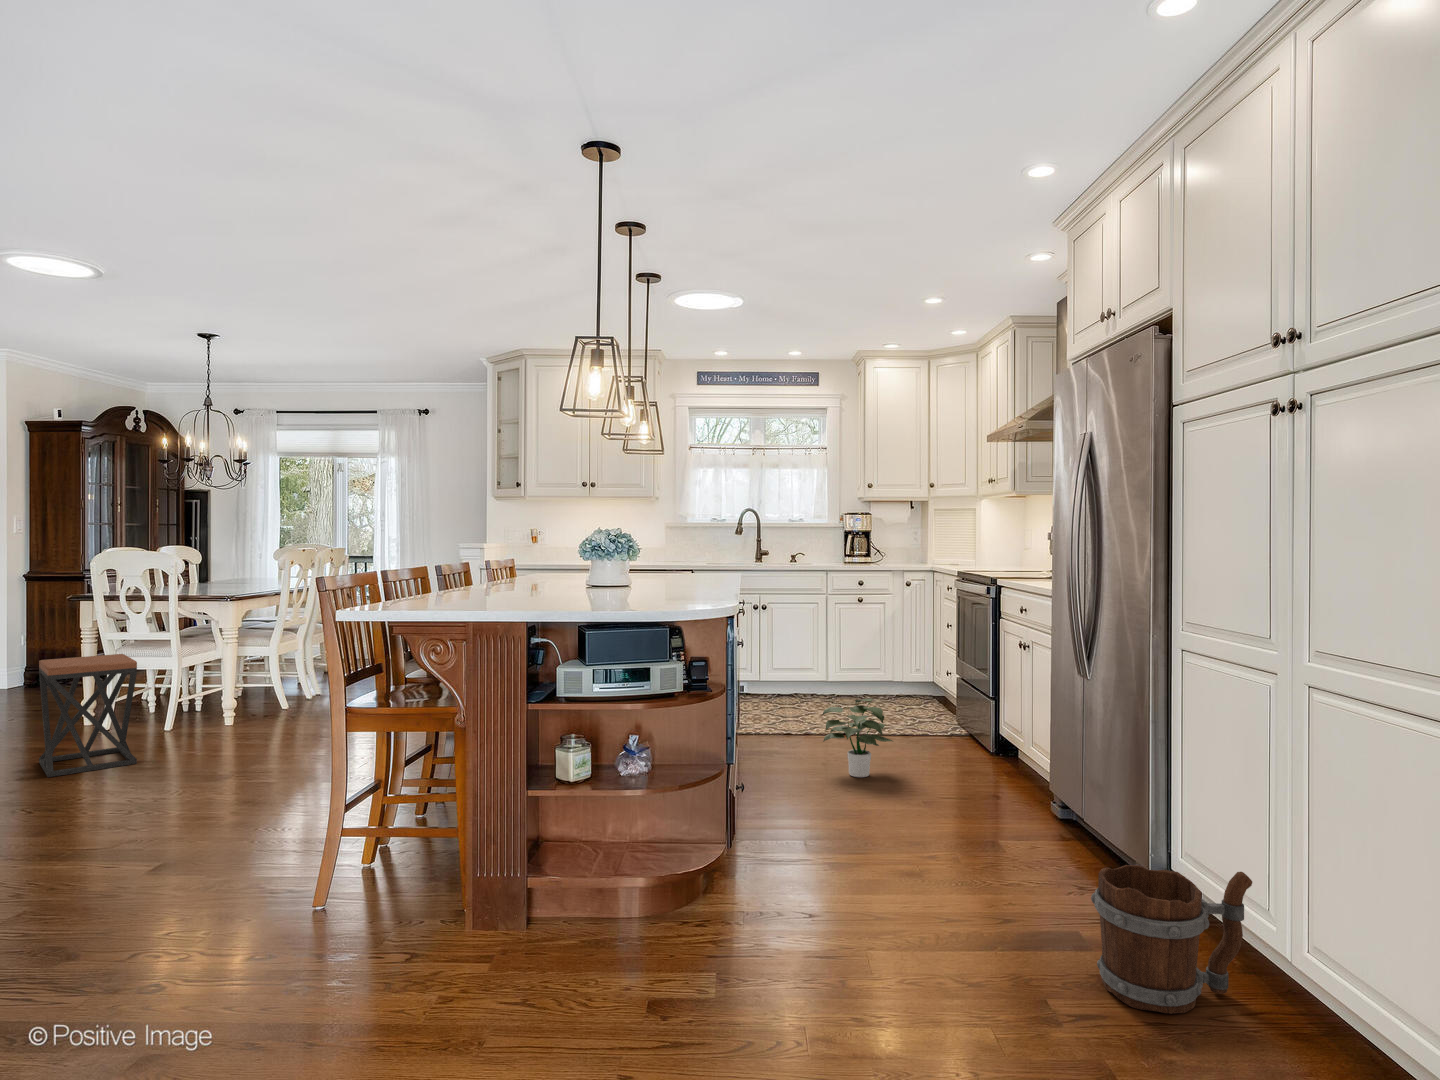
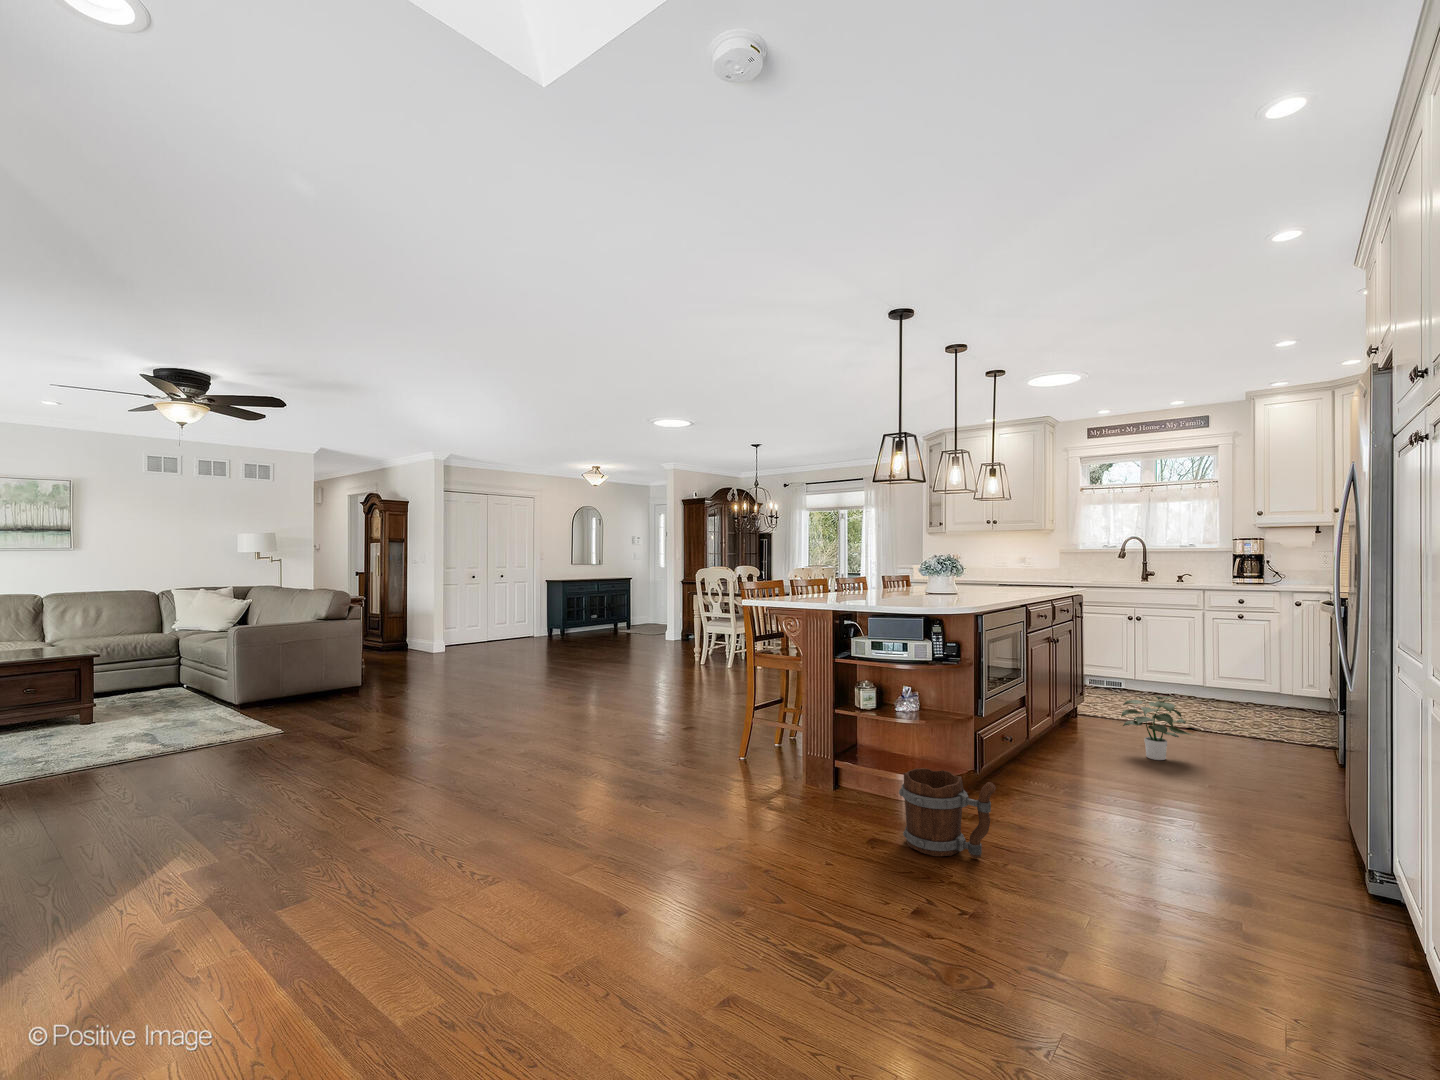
stool: present [39,654,137,777] -> none [672,623,709,682]
bucket: present [1091,865,1252,1014] -> present [899,768,996,858]

